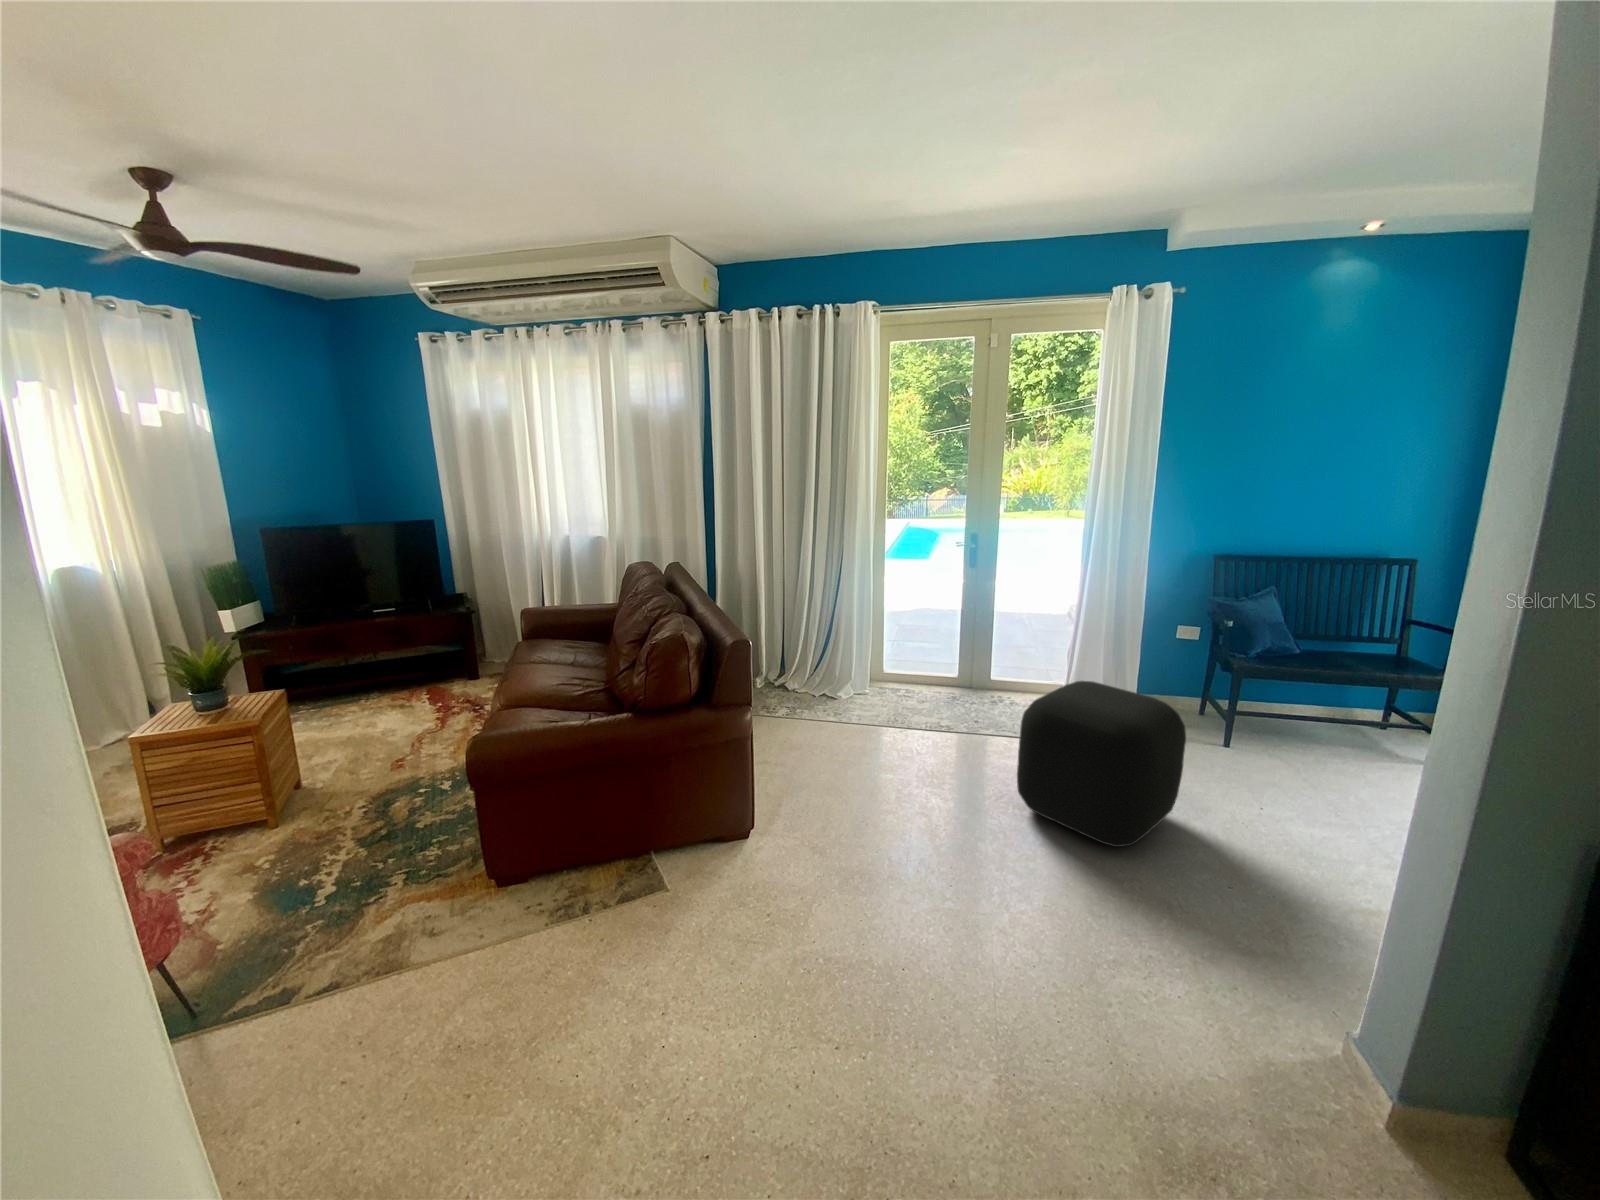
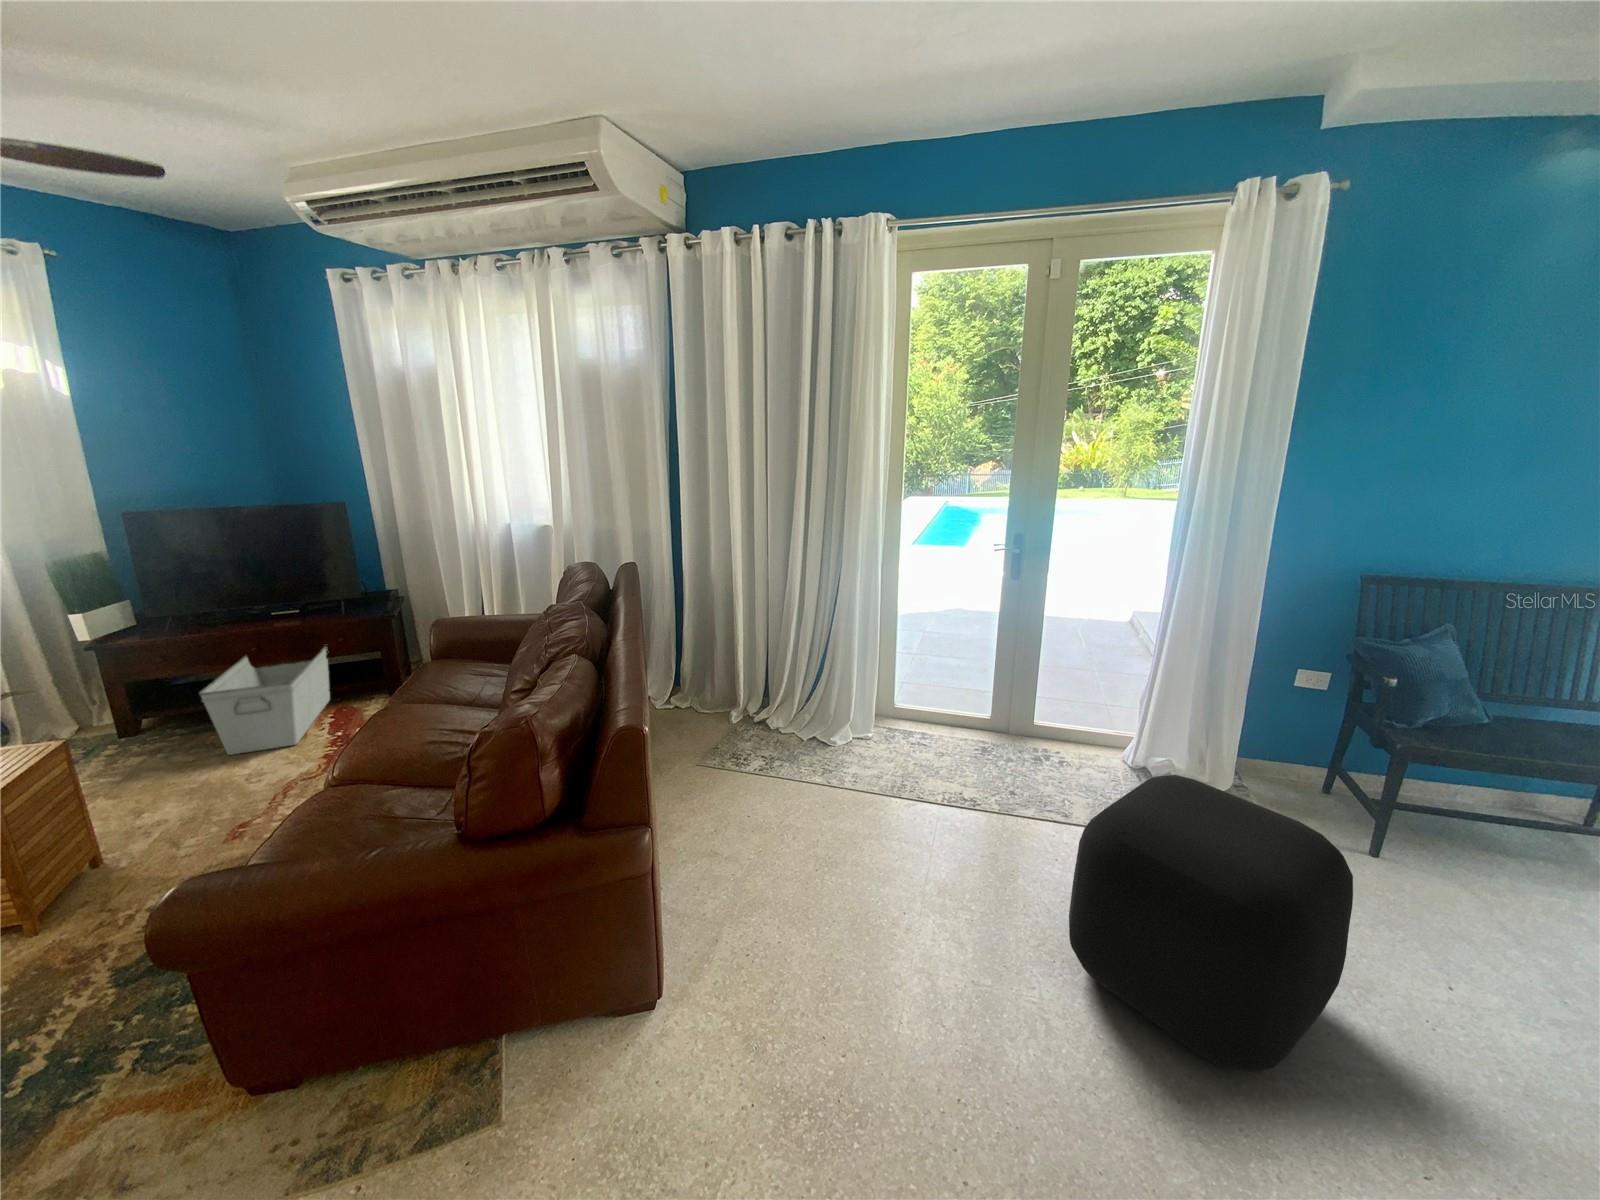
storage bin: none [338,636,420,720] -> present [199,647,330,755]

